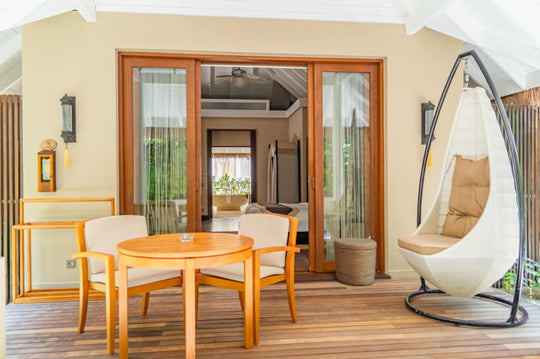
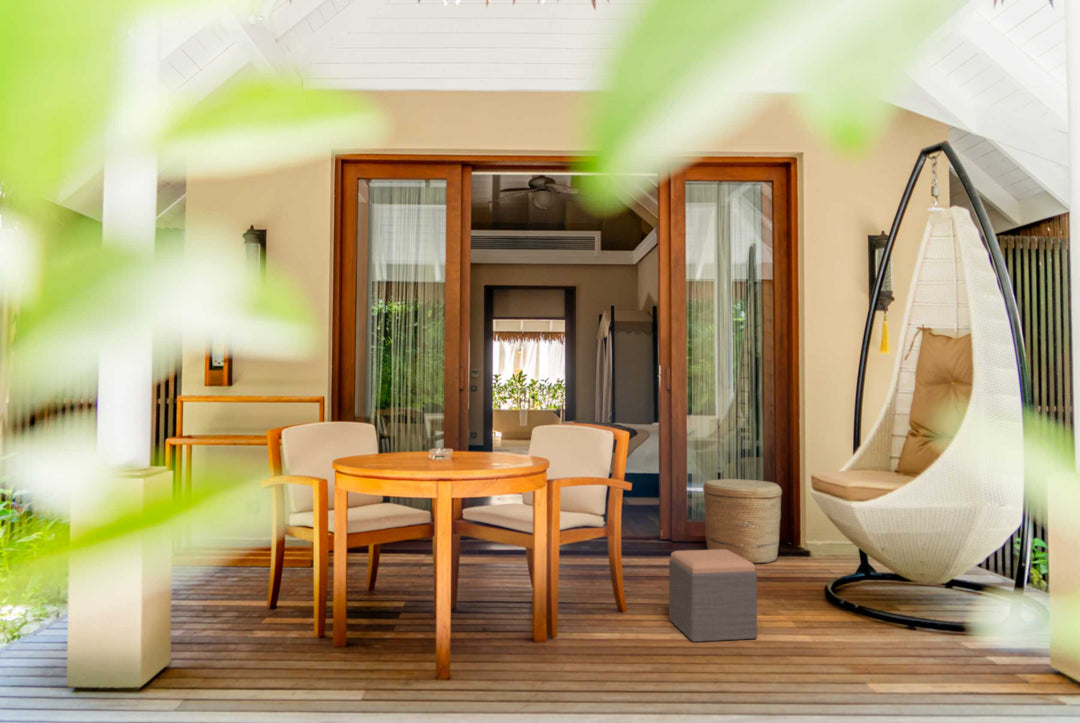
footstool: none [323,286,376,345] -> present [669,549,757,642]

